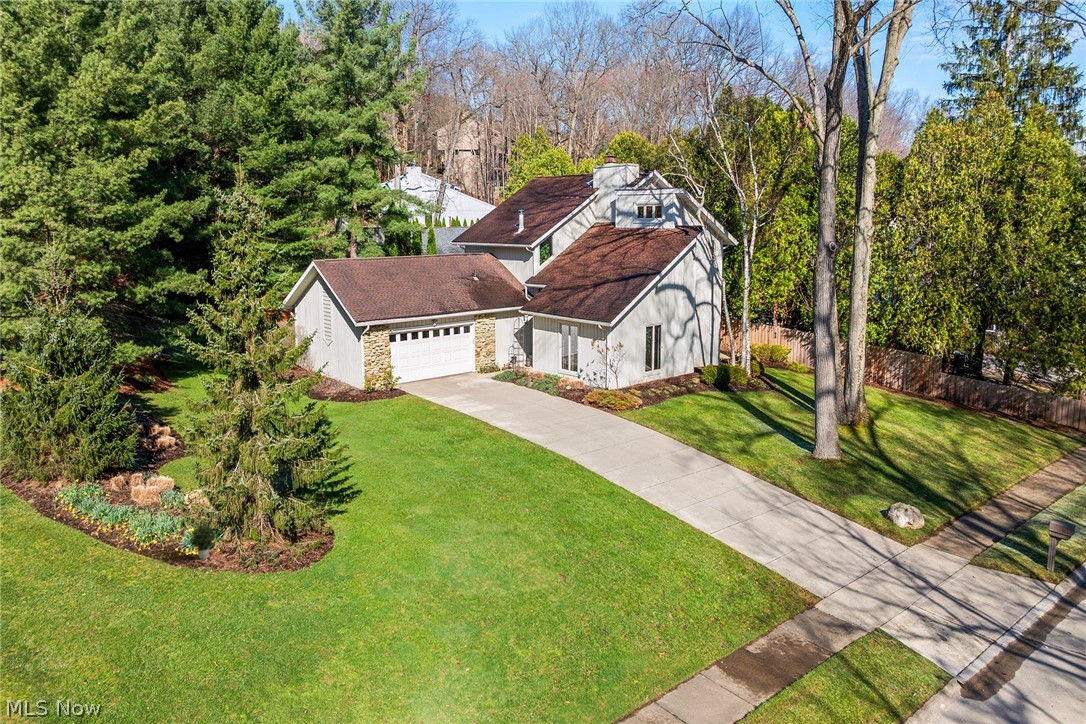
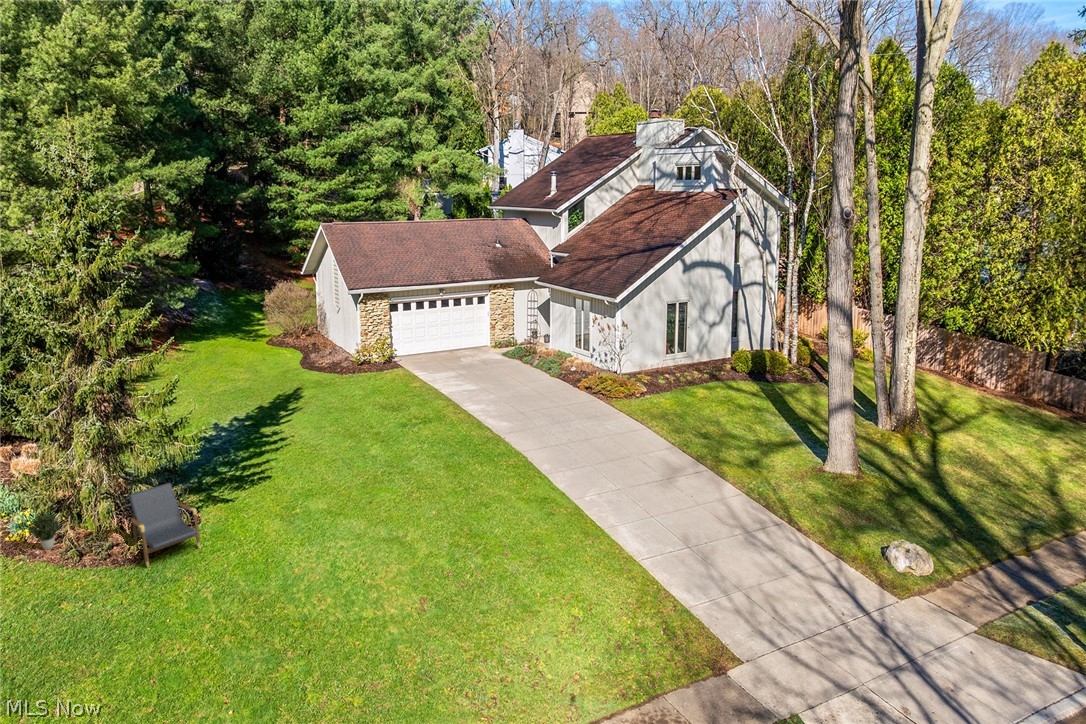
lounge chair: none [280,492,343,566] -> present [129,483,200,568]

